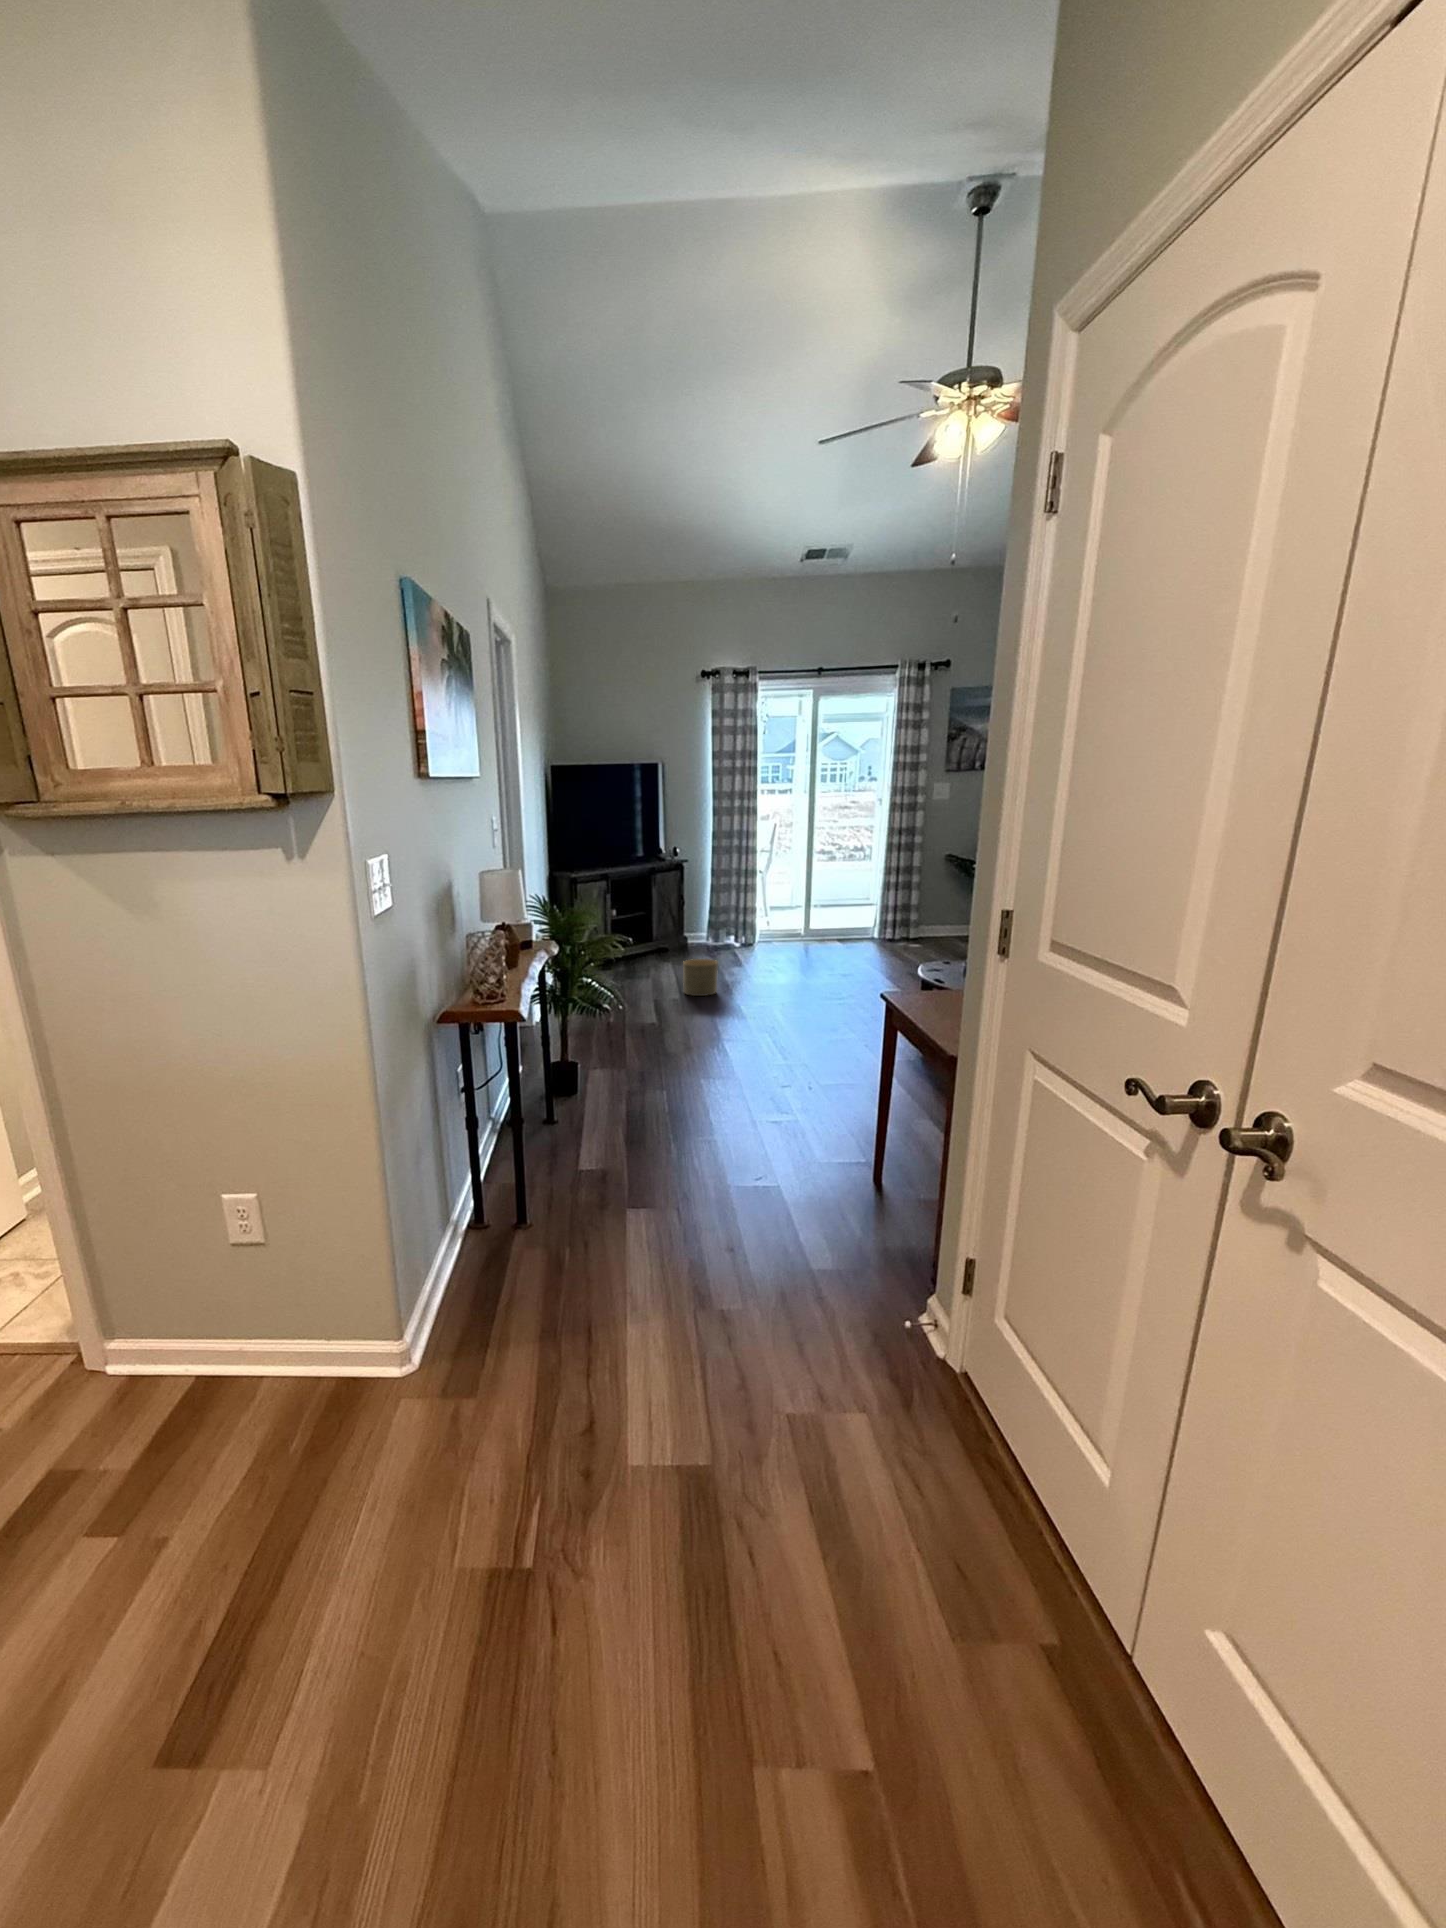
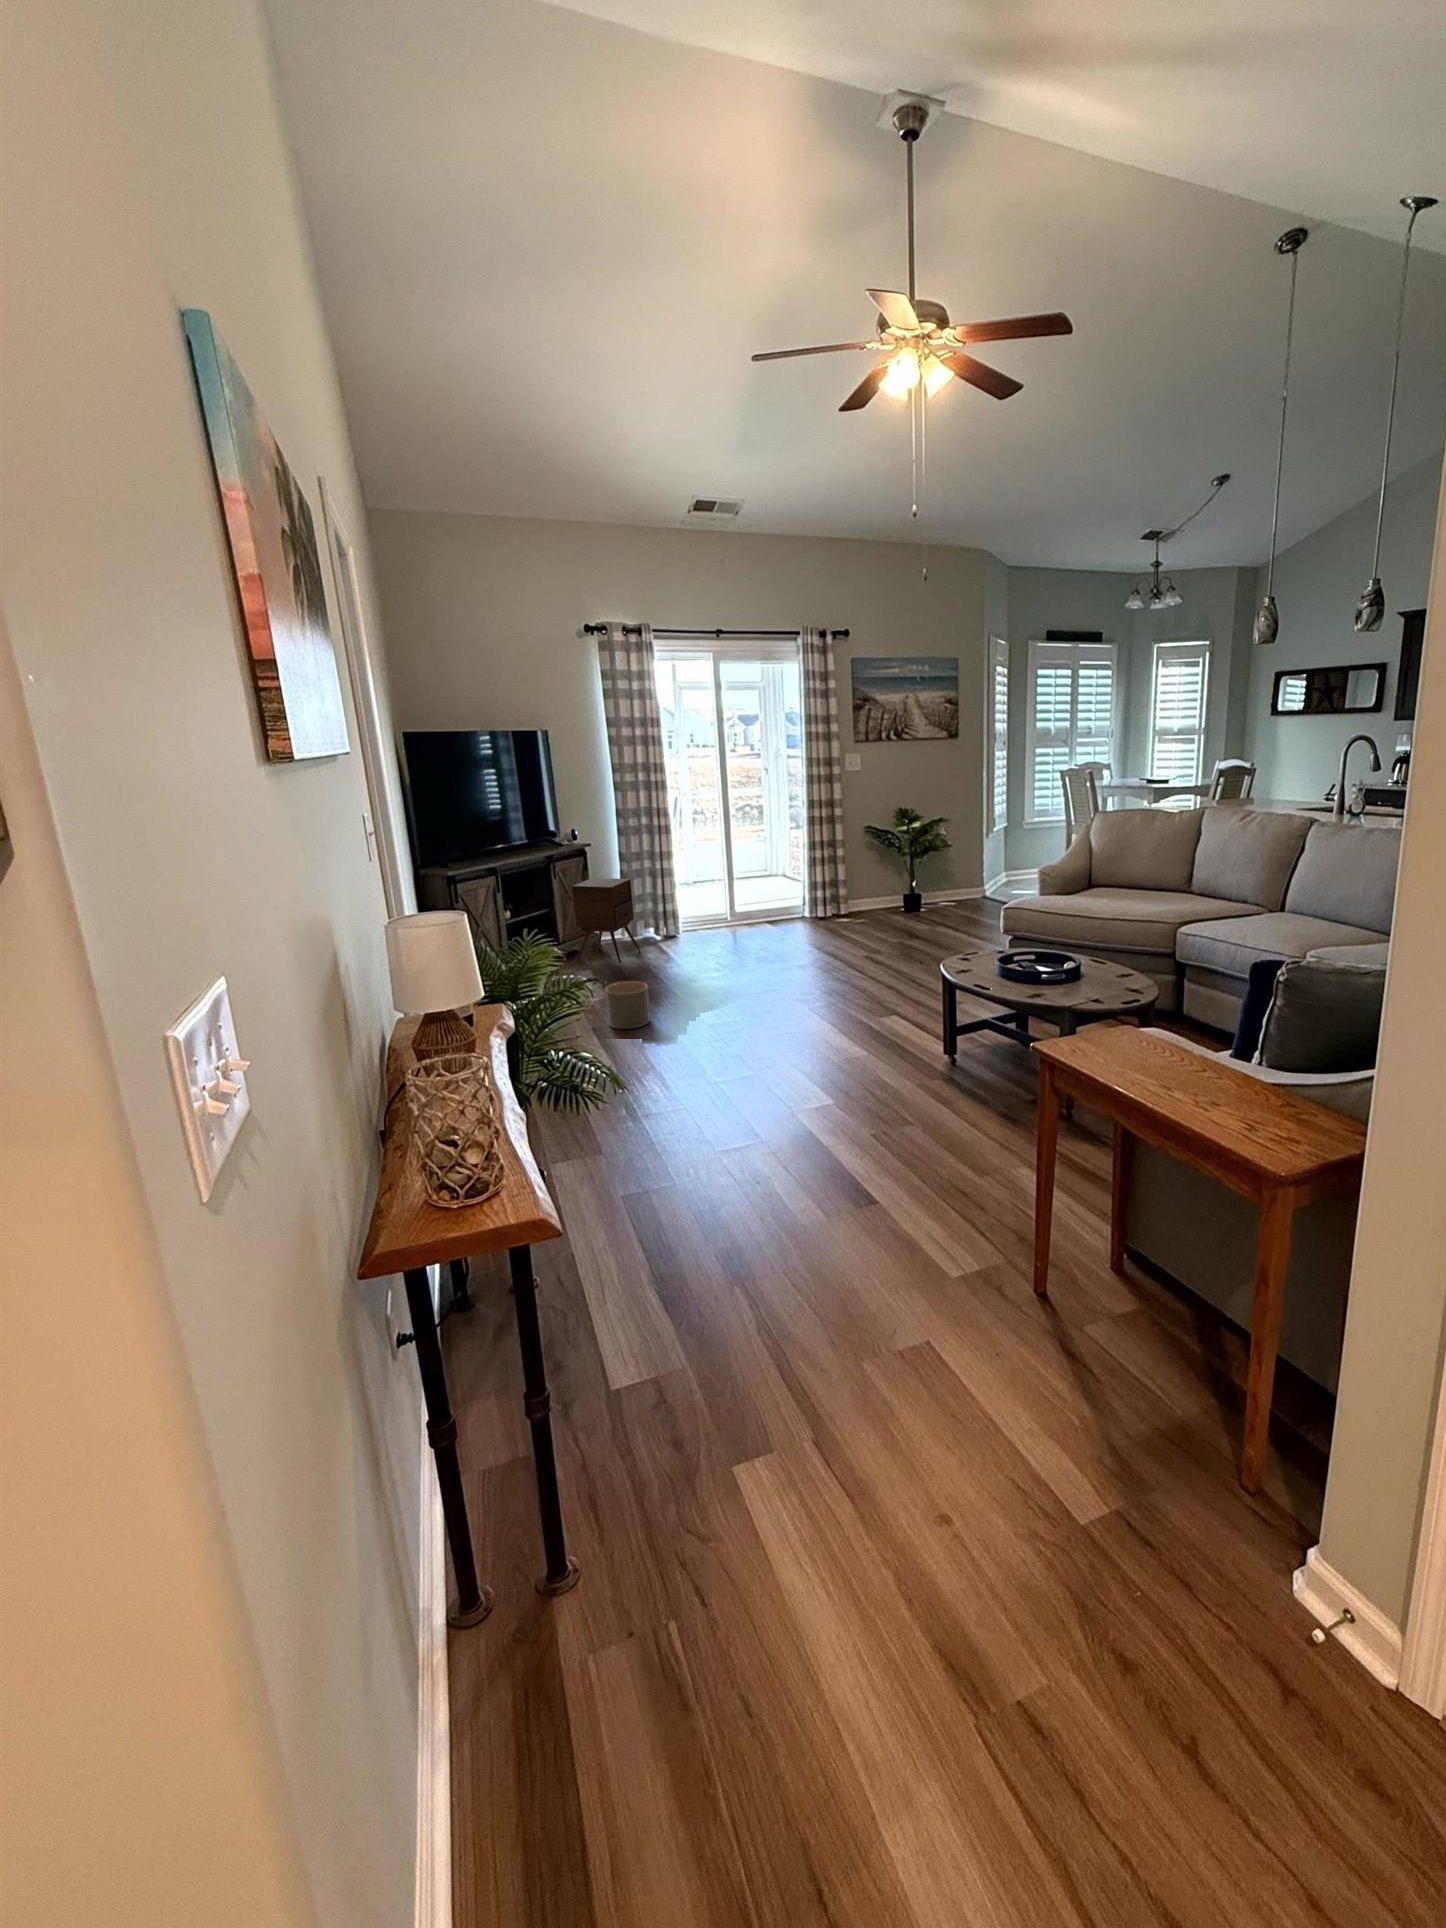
side table: none [667,888,720,959] -> present [572,878,640,963]

